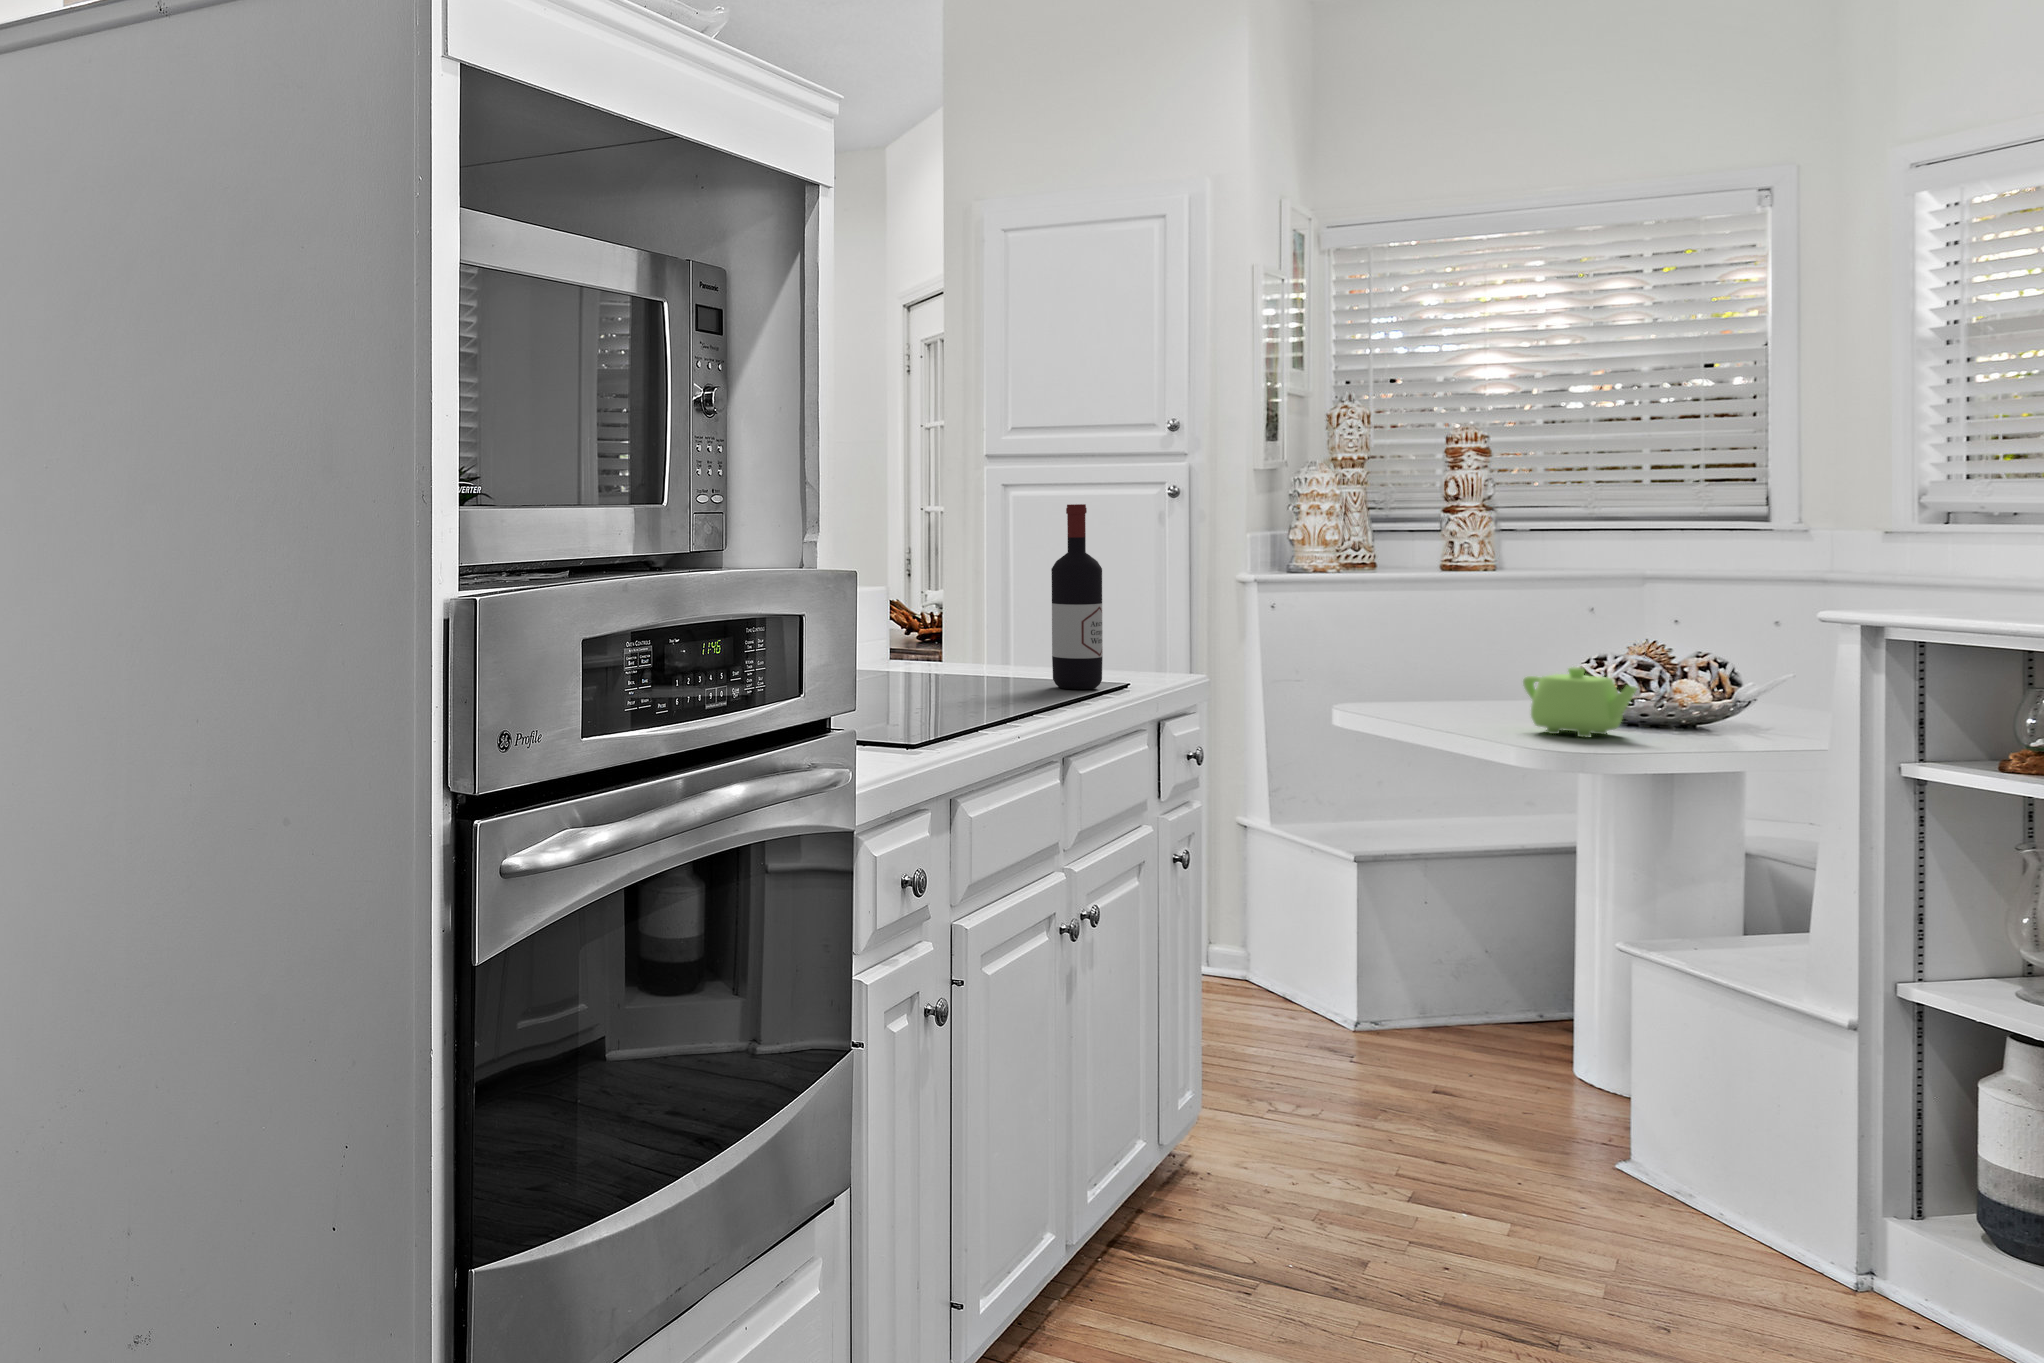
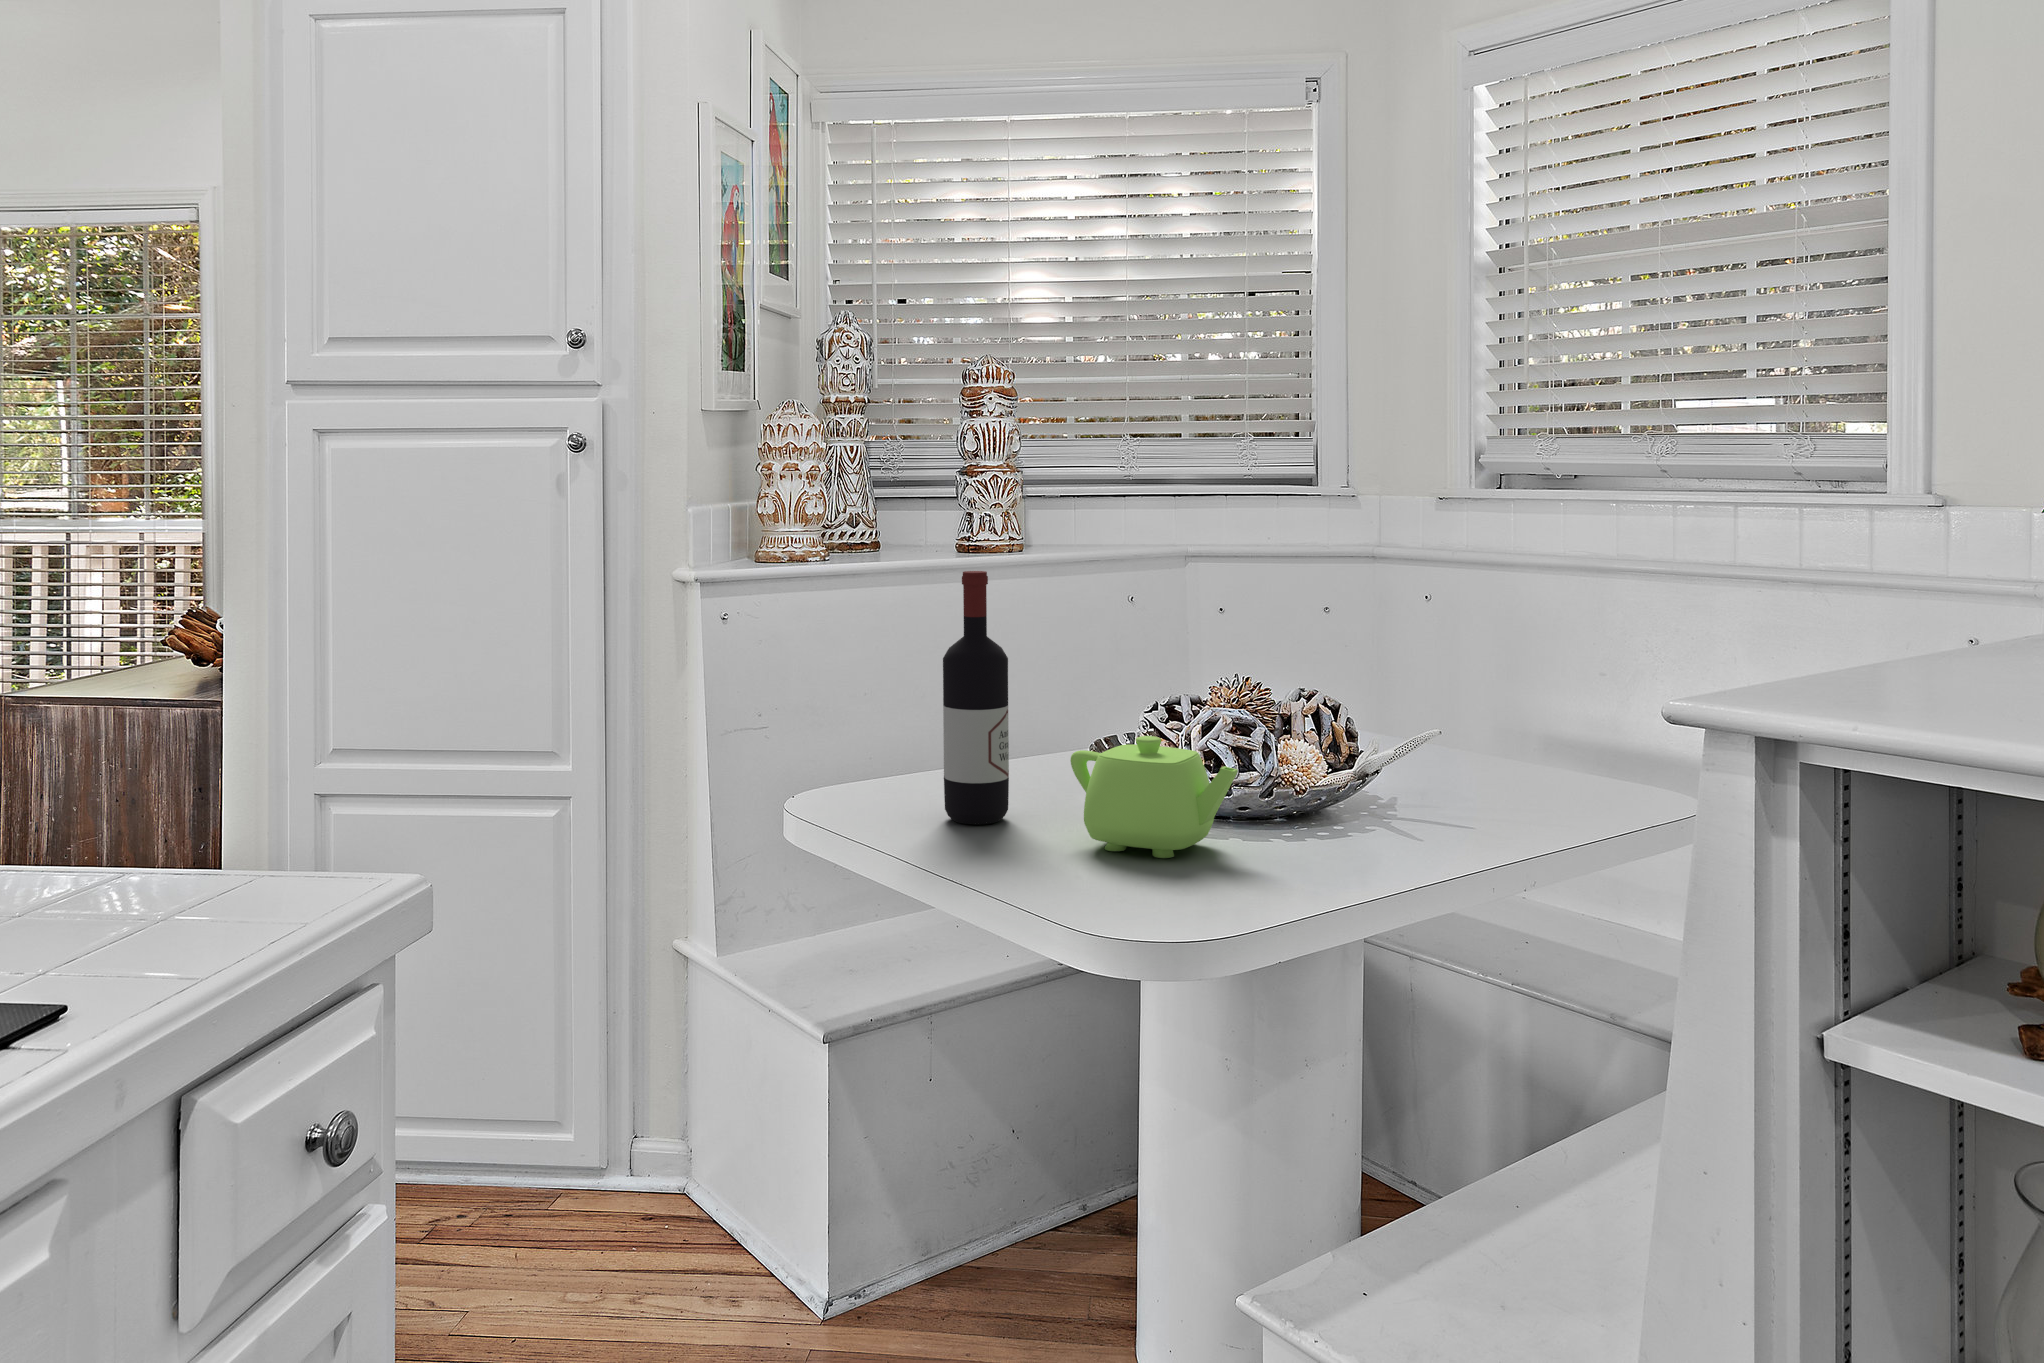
wine bottle: present [1051,504,1103,689] -> present [943,571,1009,824]

